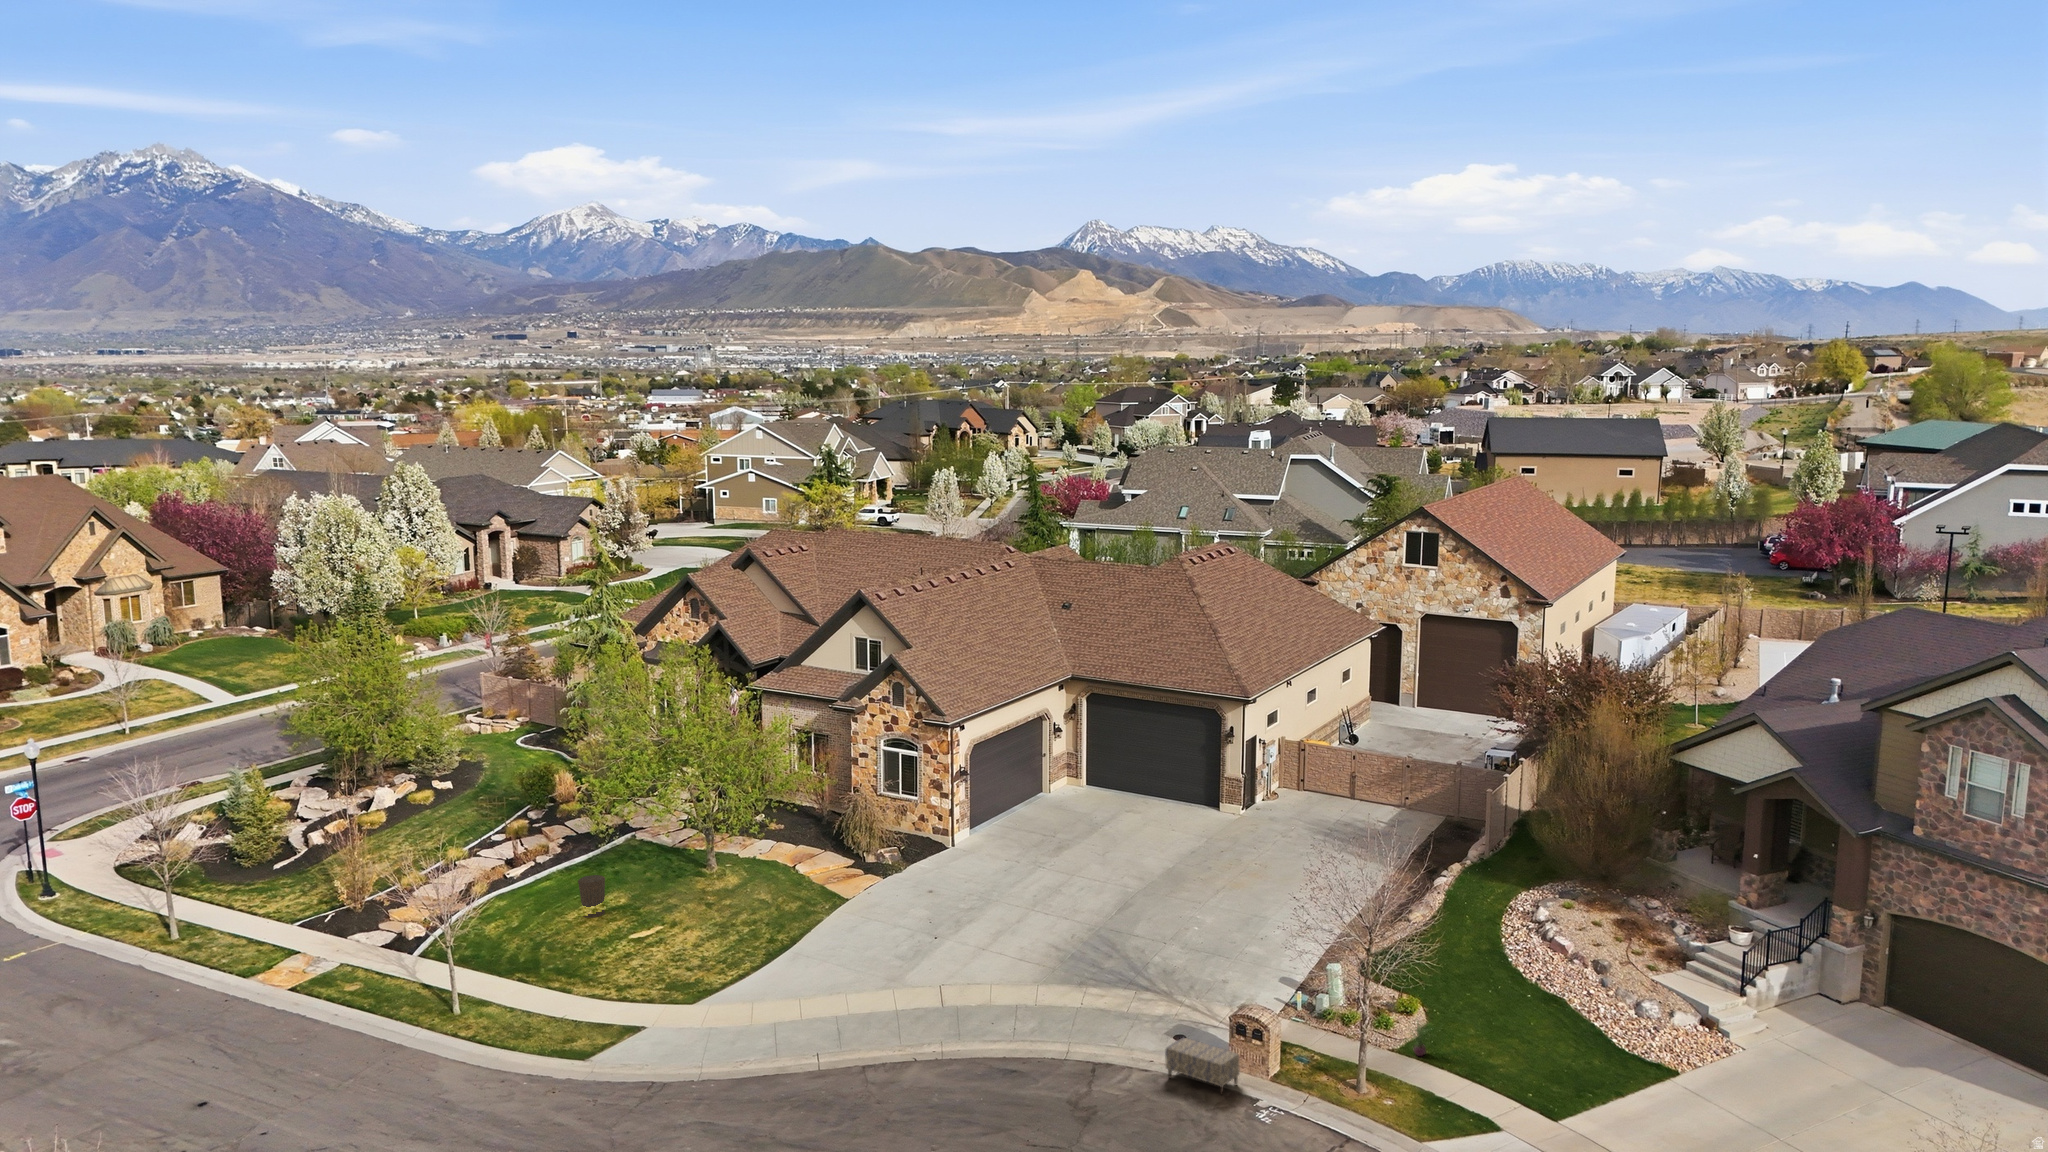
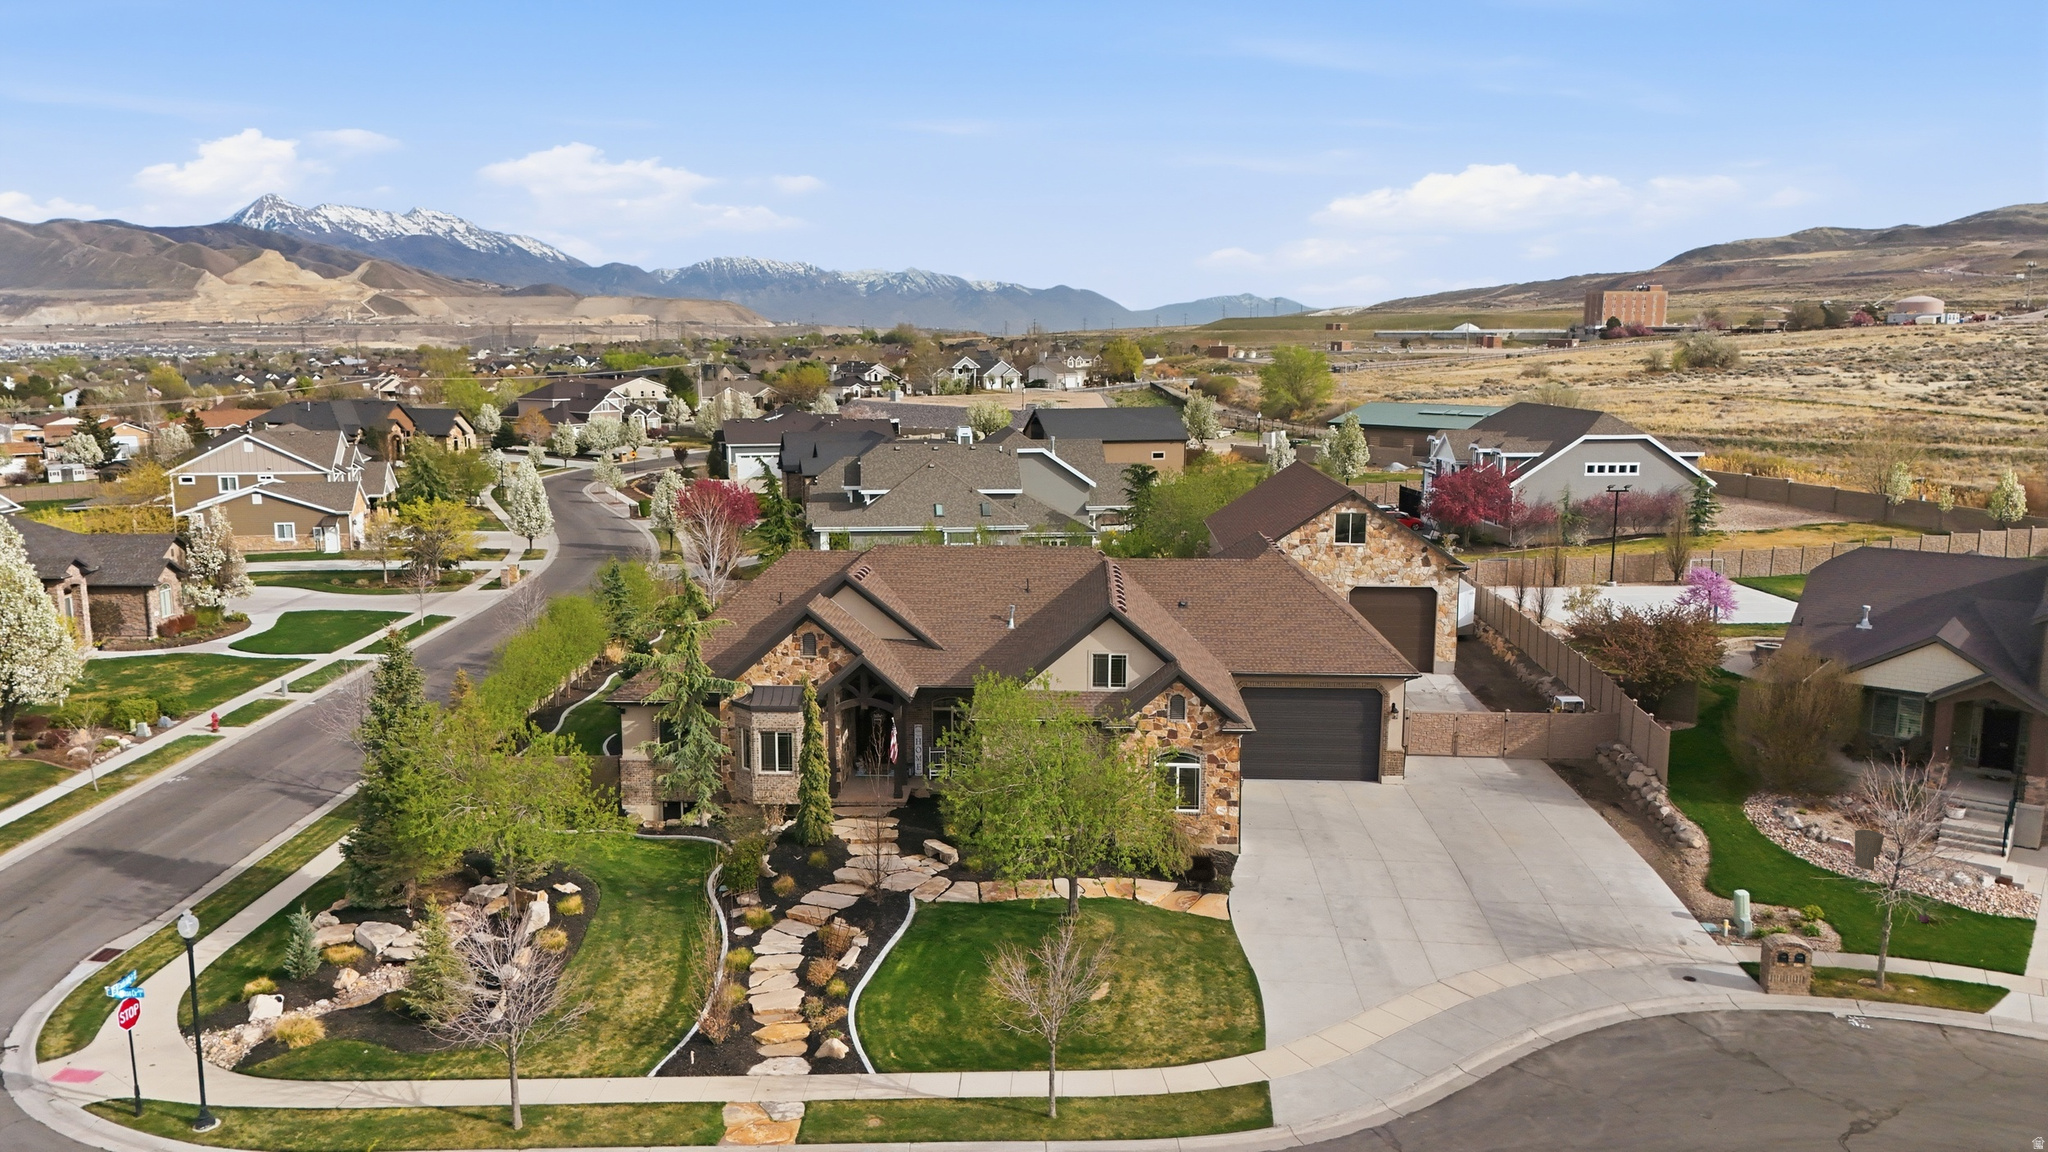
lounge chair: none [828,833,865,869] -> present [1184,855,1216,890]
trash can: present [578,875,605,918] -> present [1855,830,1884,869]
bench: present [1165,1037,1240,1095] -> none [1858,953,1930,988]

